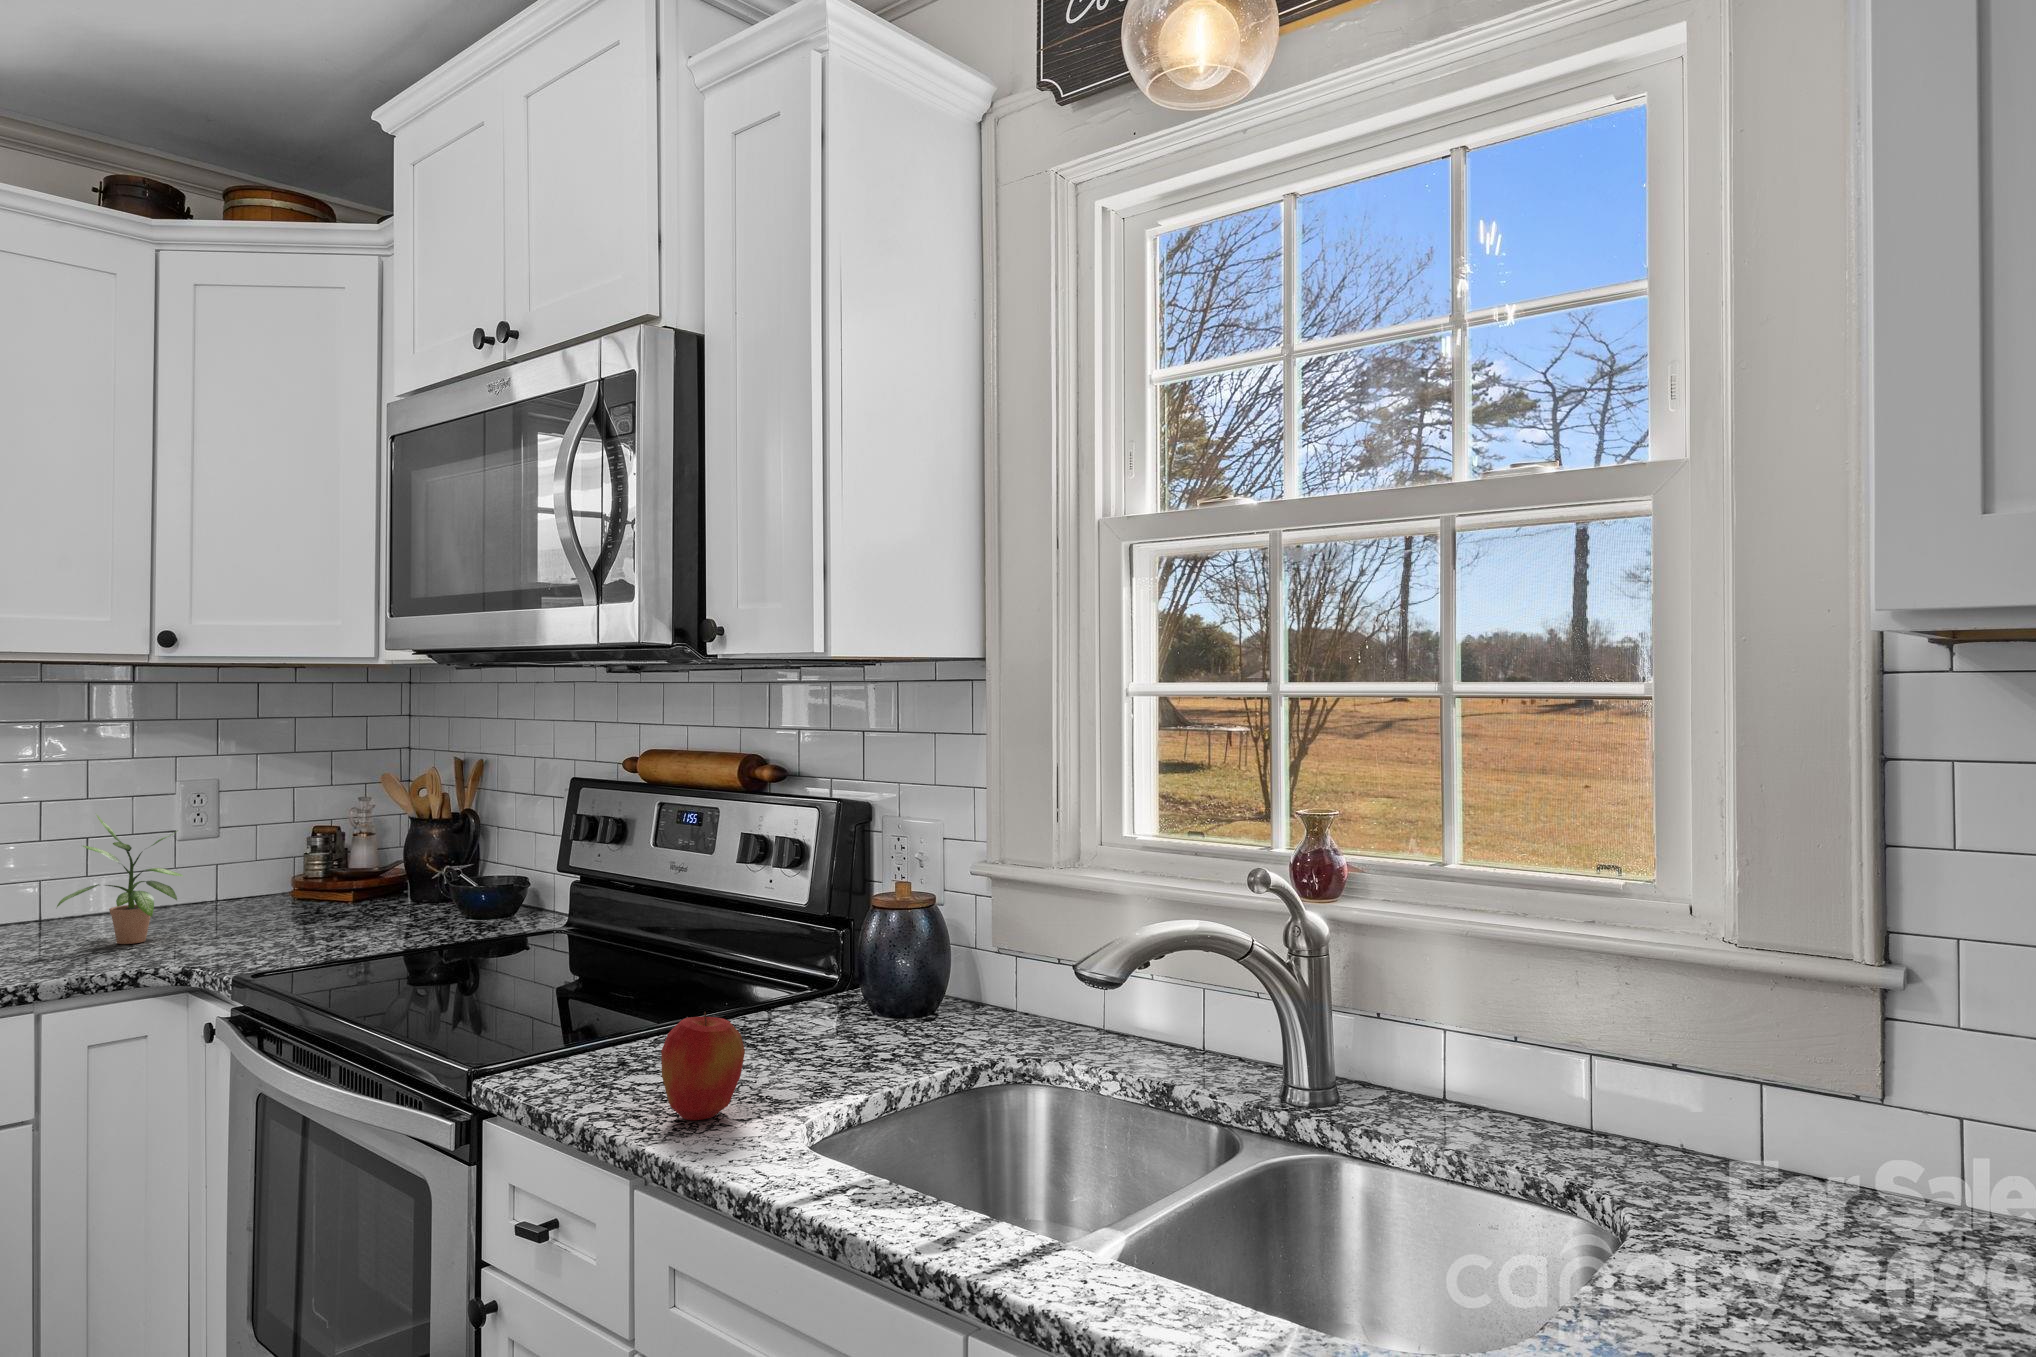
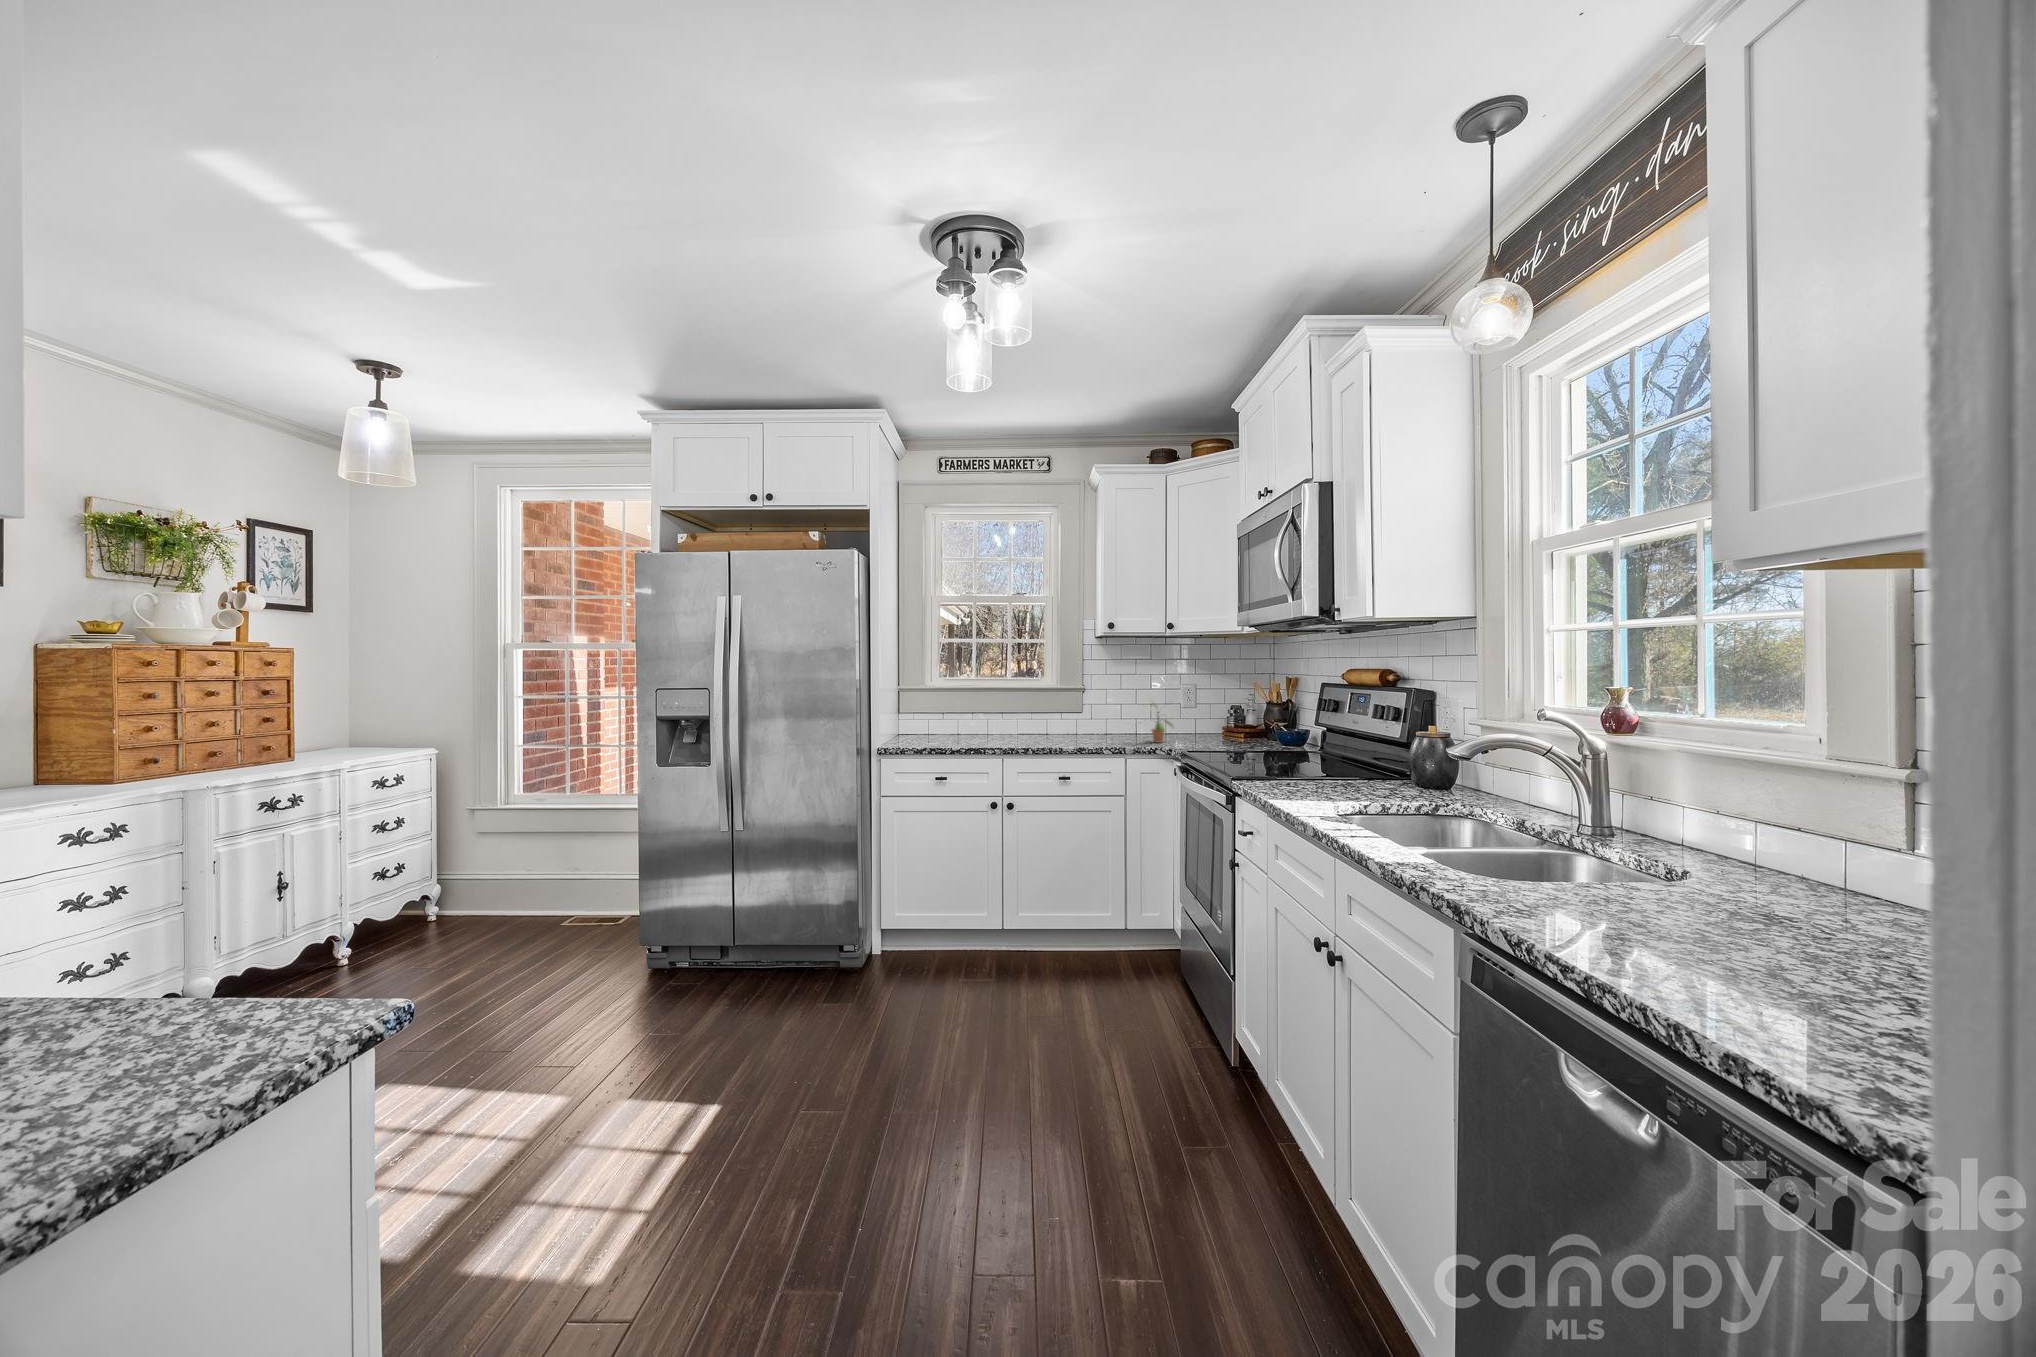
apple: present [661,1012,745,1120] -> none [1280,757,1313,798]

